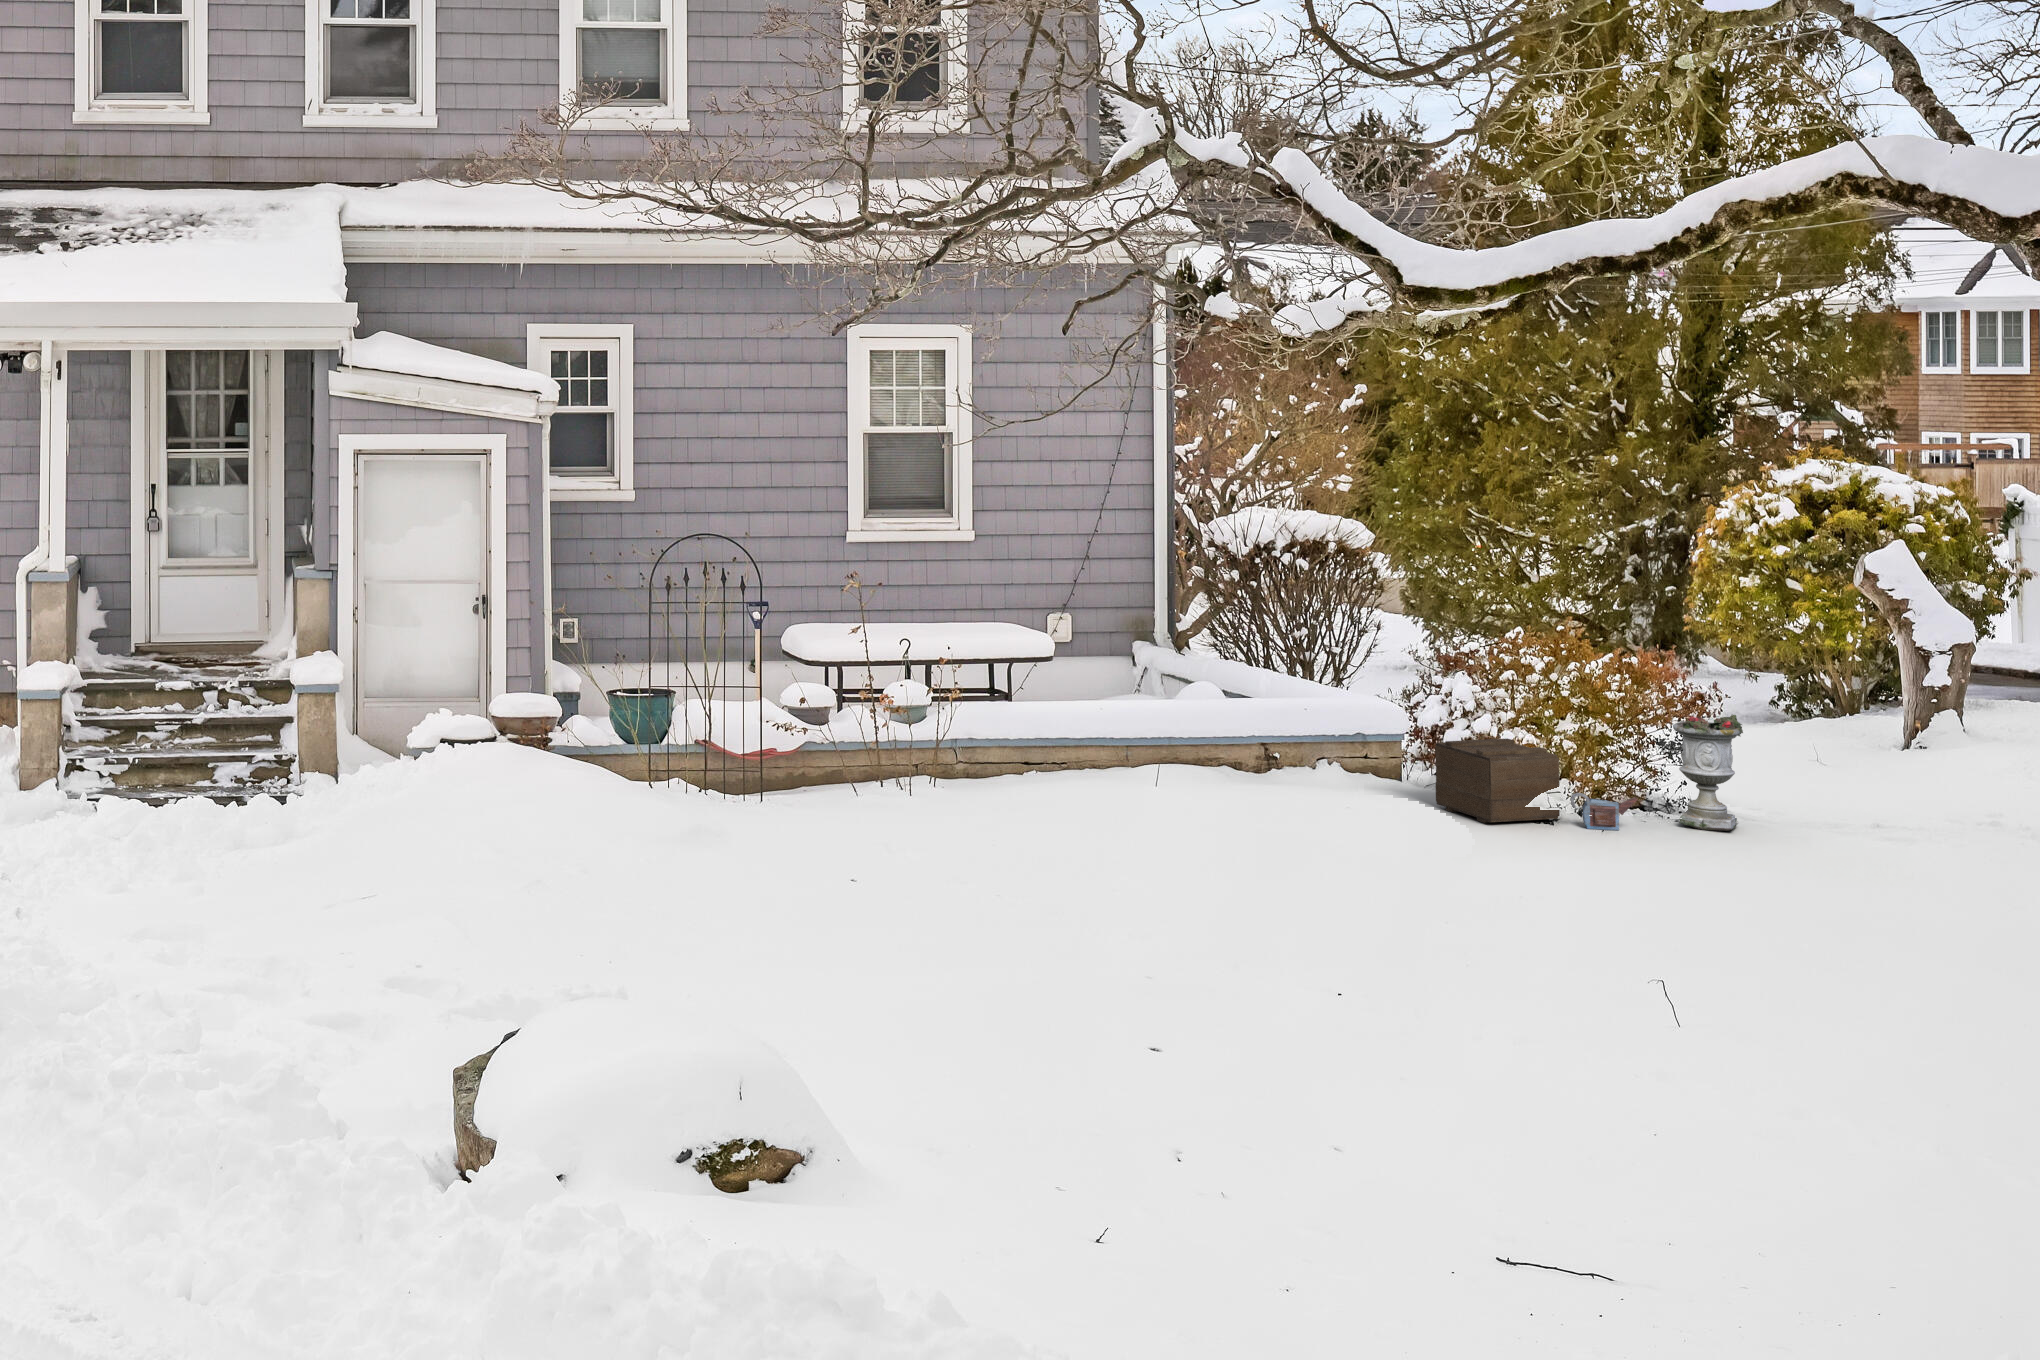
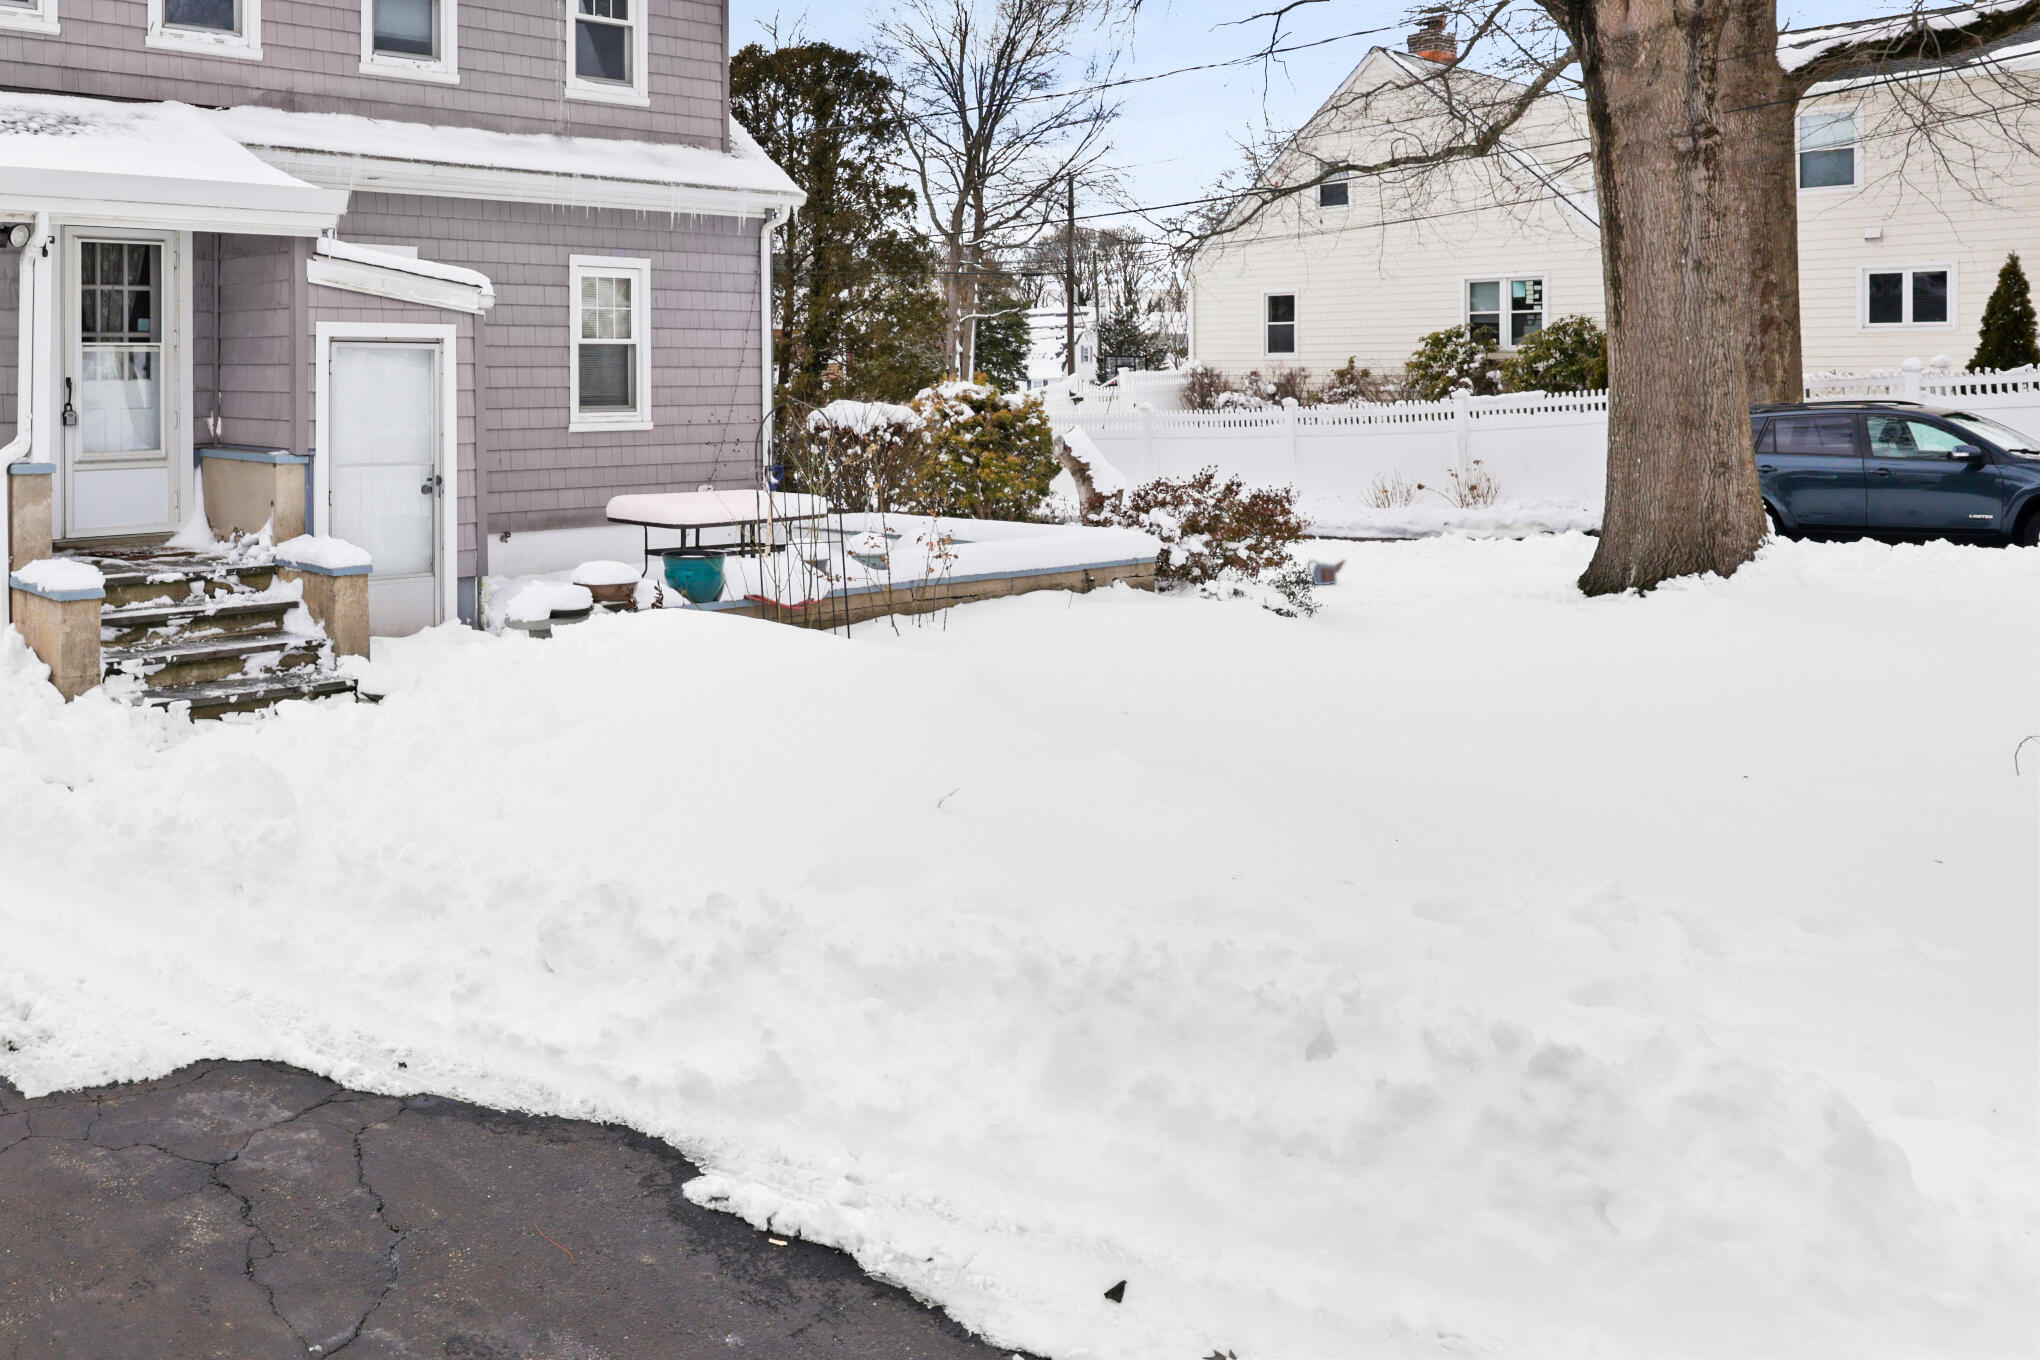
planter: present [1673,715,1743,831] -> none [1348,497,1397,579]
wooden crate: present [1435,738,1560,823] -> none [1204,528,1294,588]

